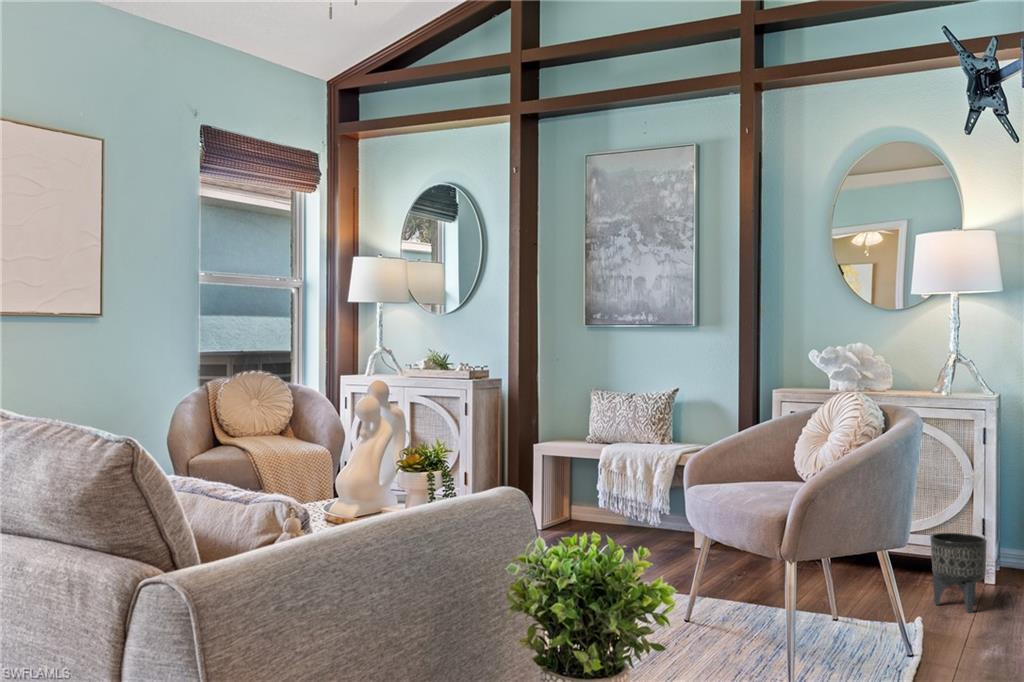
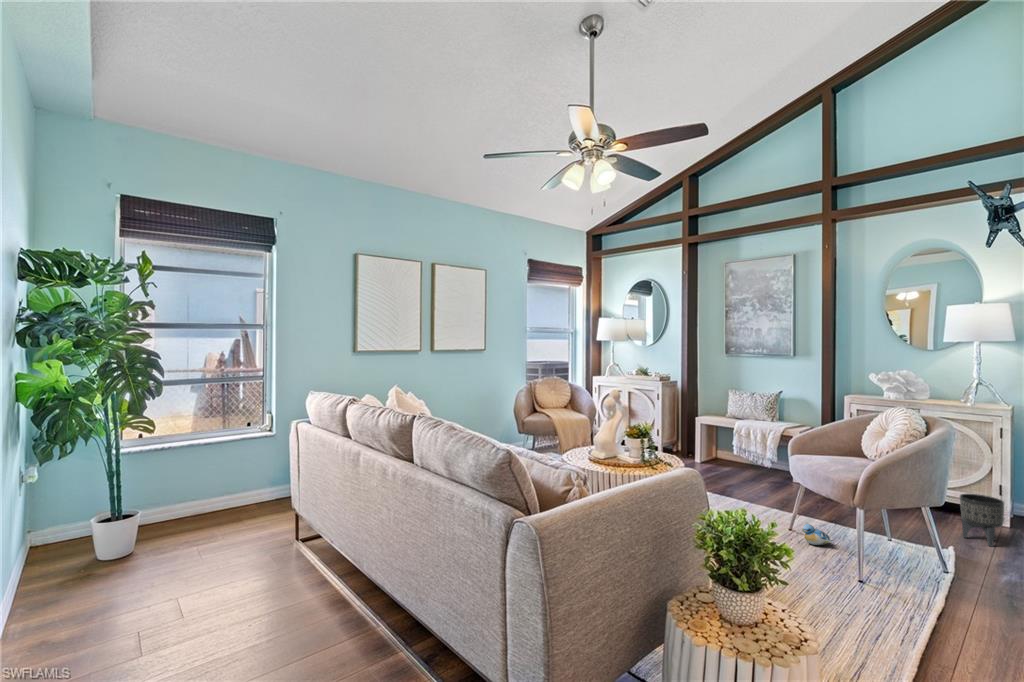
plush toy: none [705,605,754,640] -> present [802,524,834,545]

